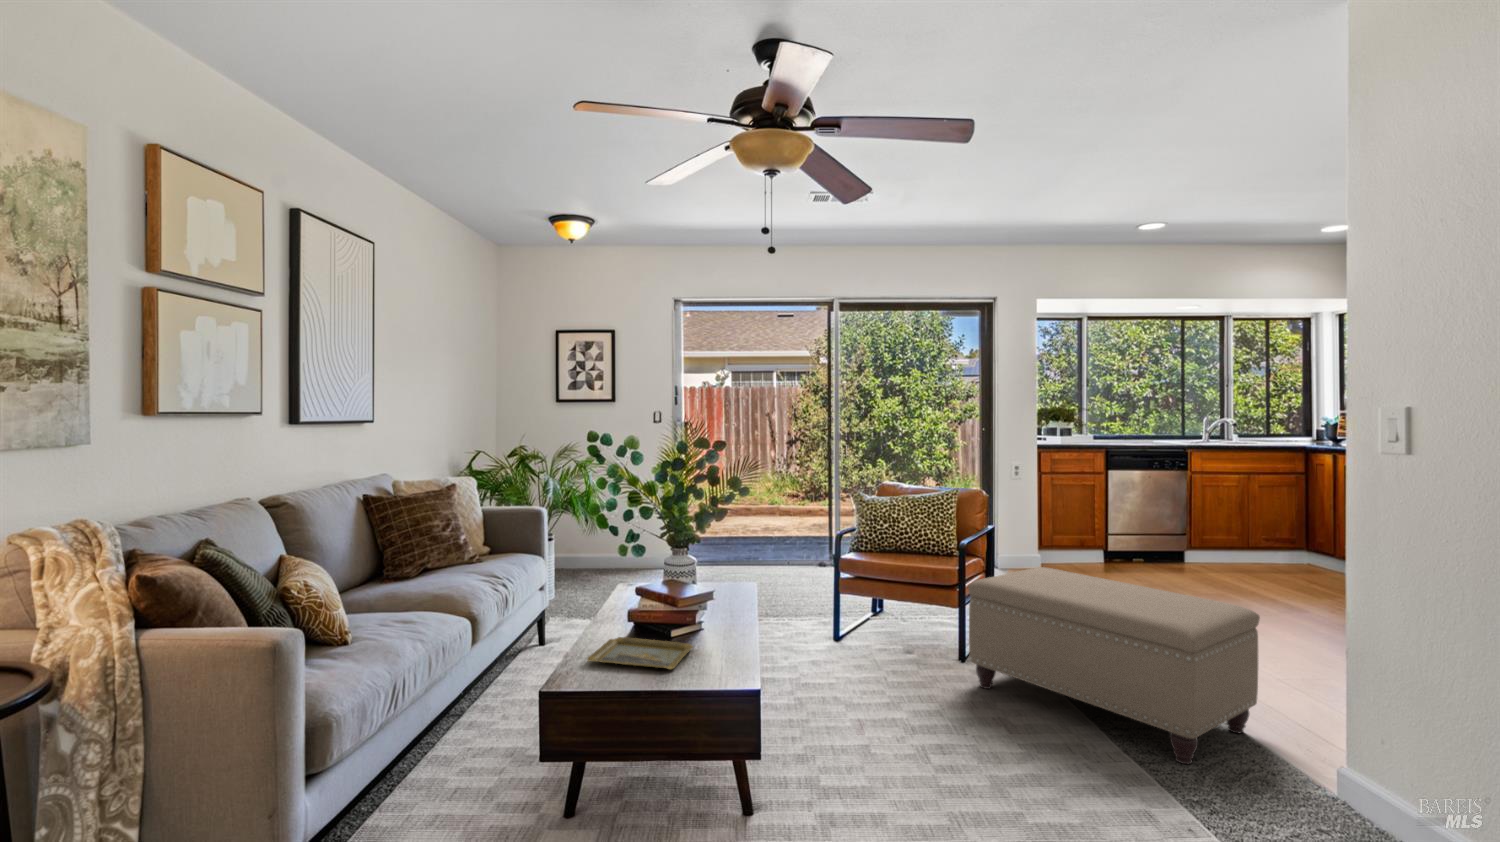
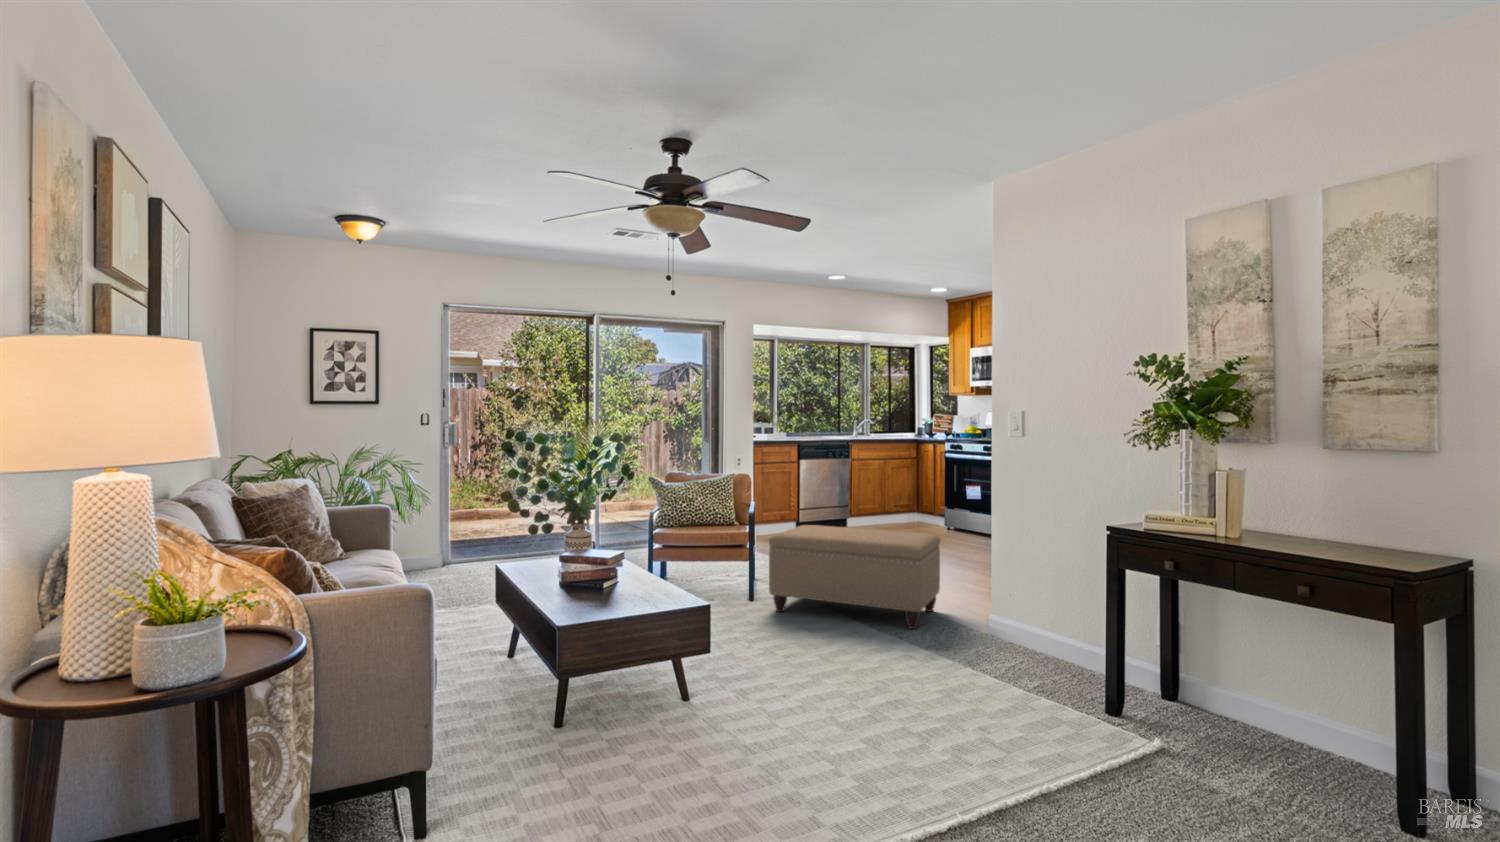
tray: present [587,637,693,669] -> none [572,586,646,603]

